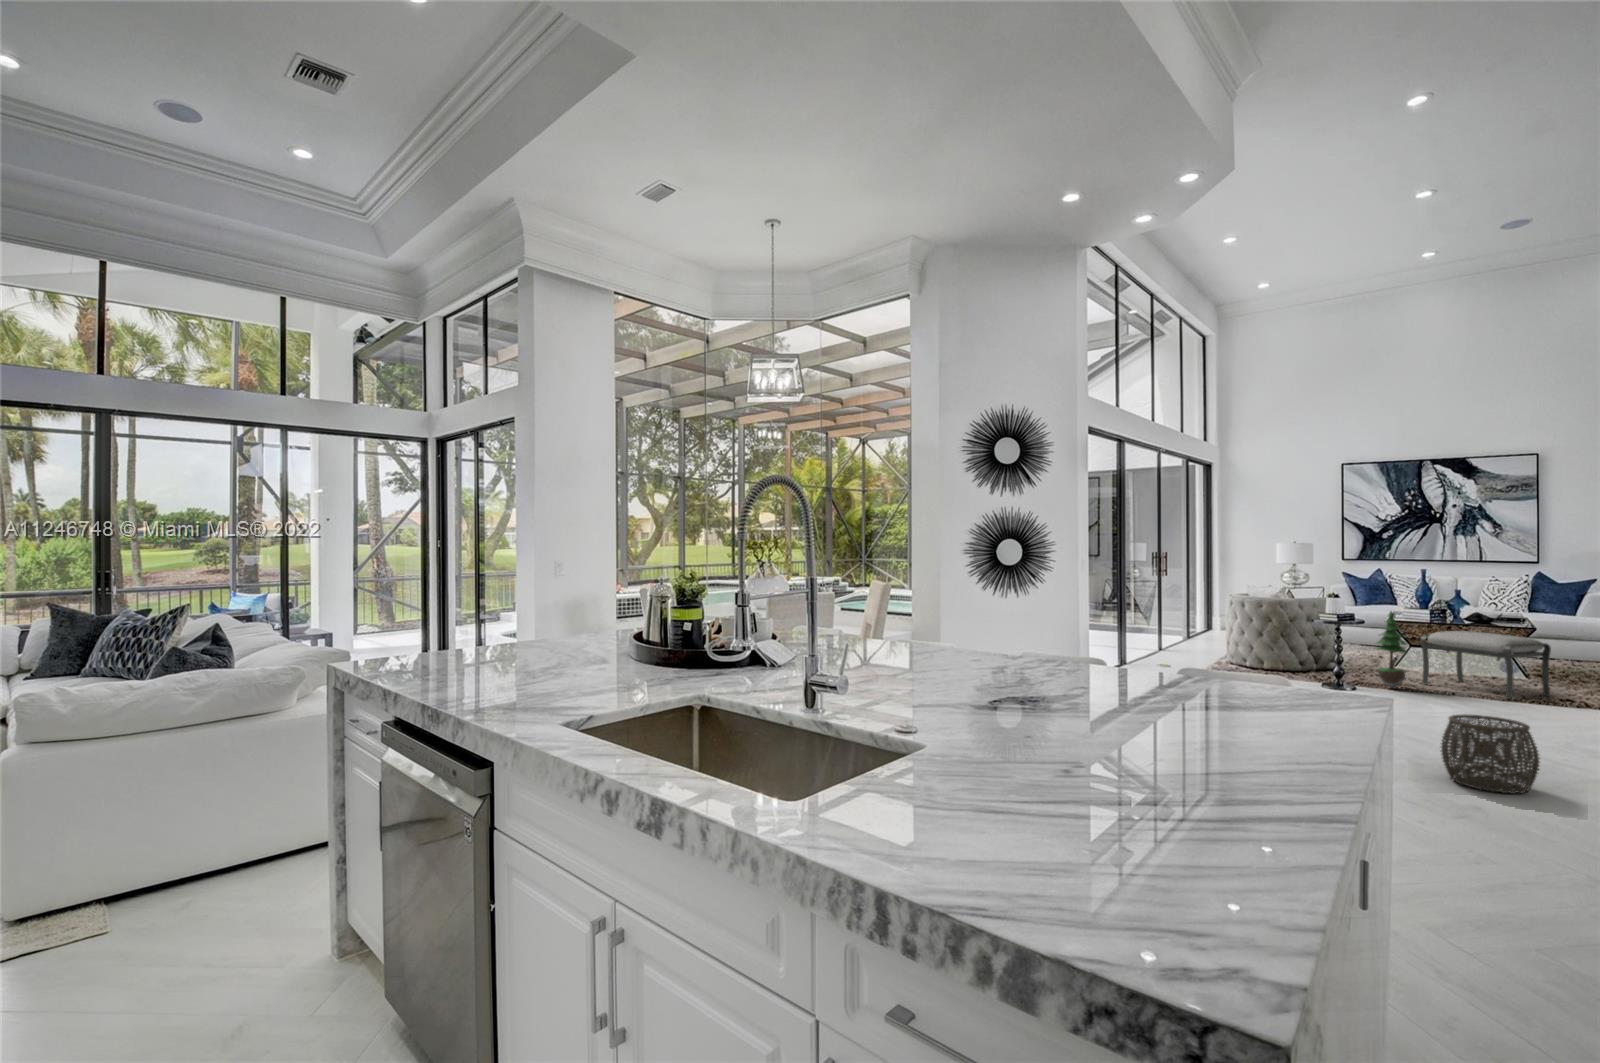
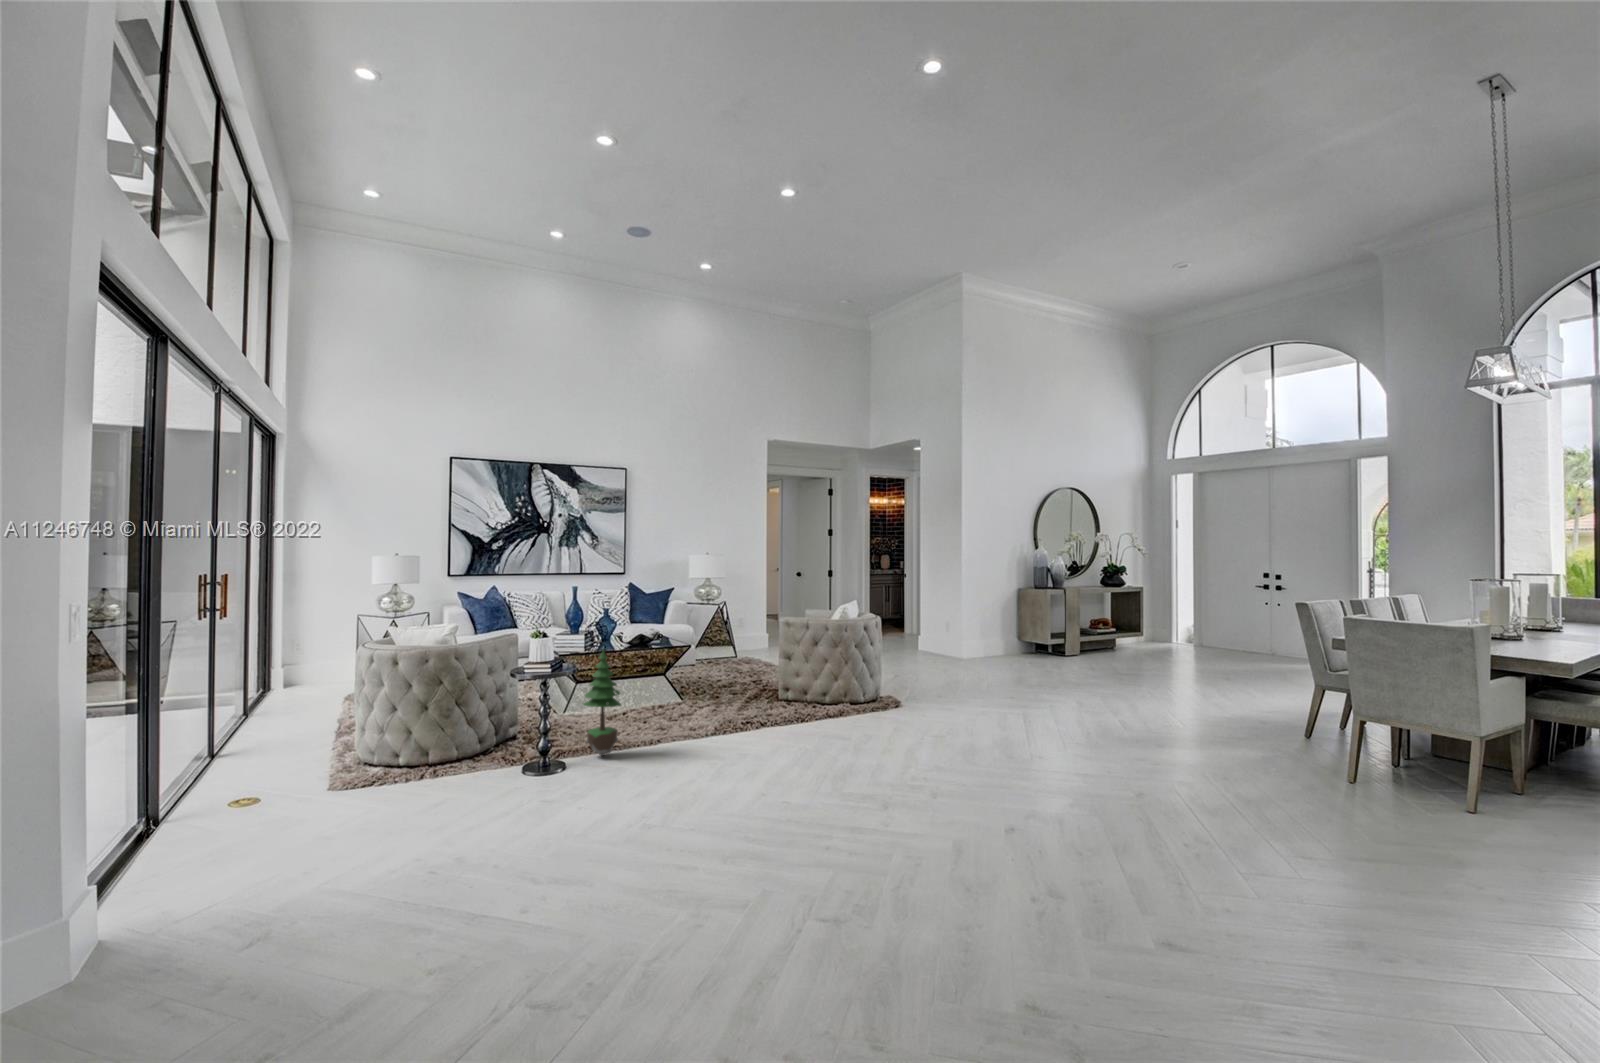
ottoman: present [1421,631,1551,699] -> none [616,663,729,742]
woven basket: present [1440,714,1540,794] -> none [911,830,1034,974]

